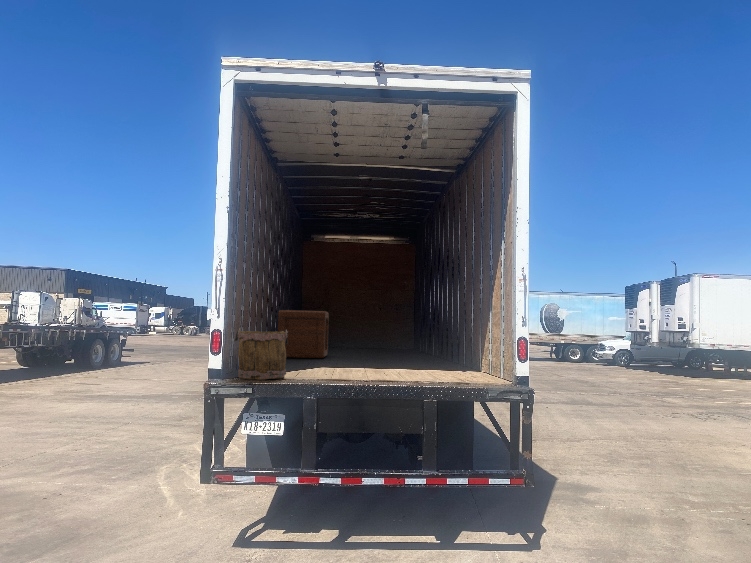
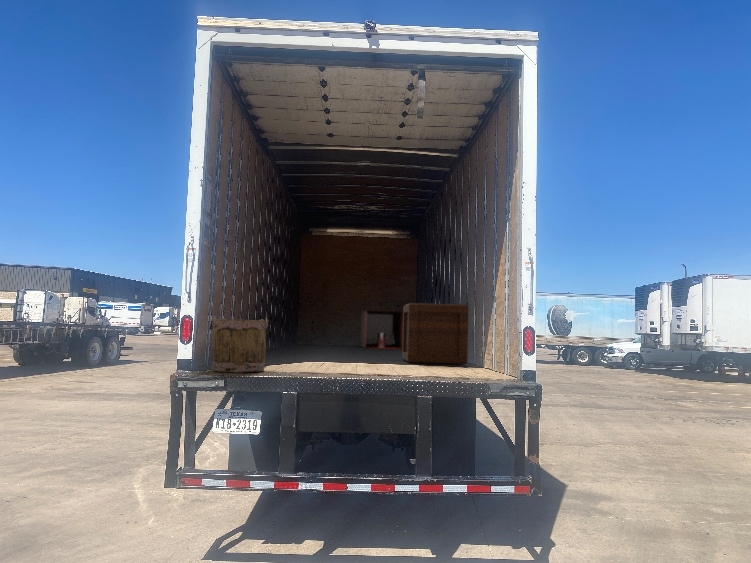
wooden crate: present [278,310,329,358] -> present [402,303,468,364]
storage cabinet: none [364,315,405,351] -> present [360,310,403,349]

